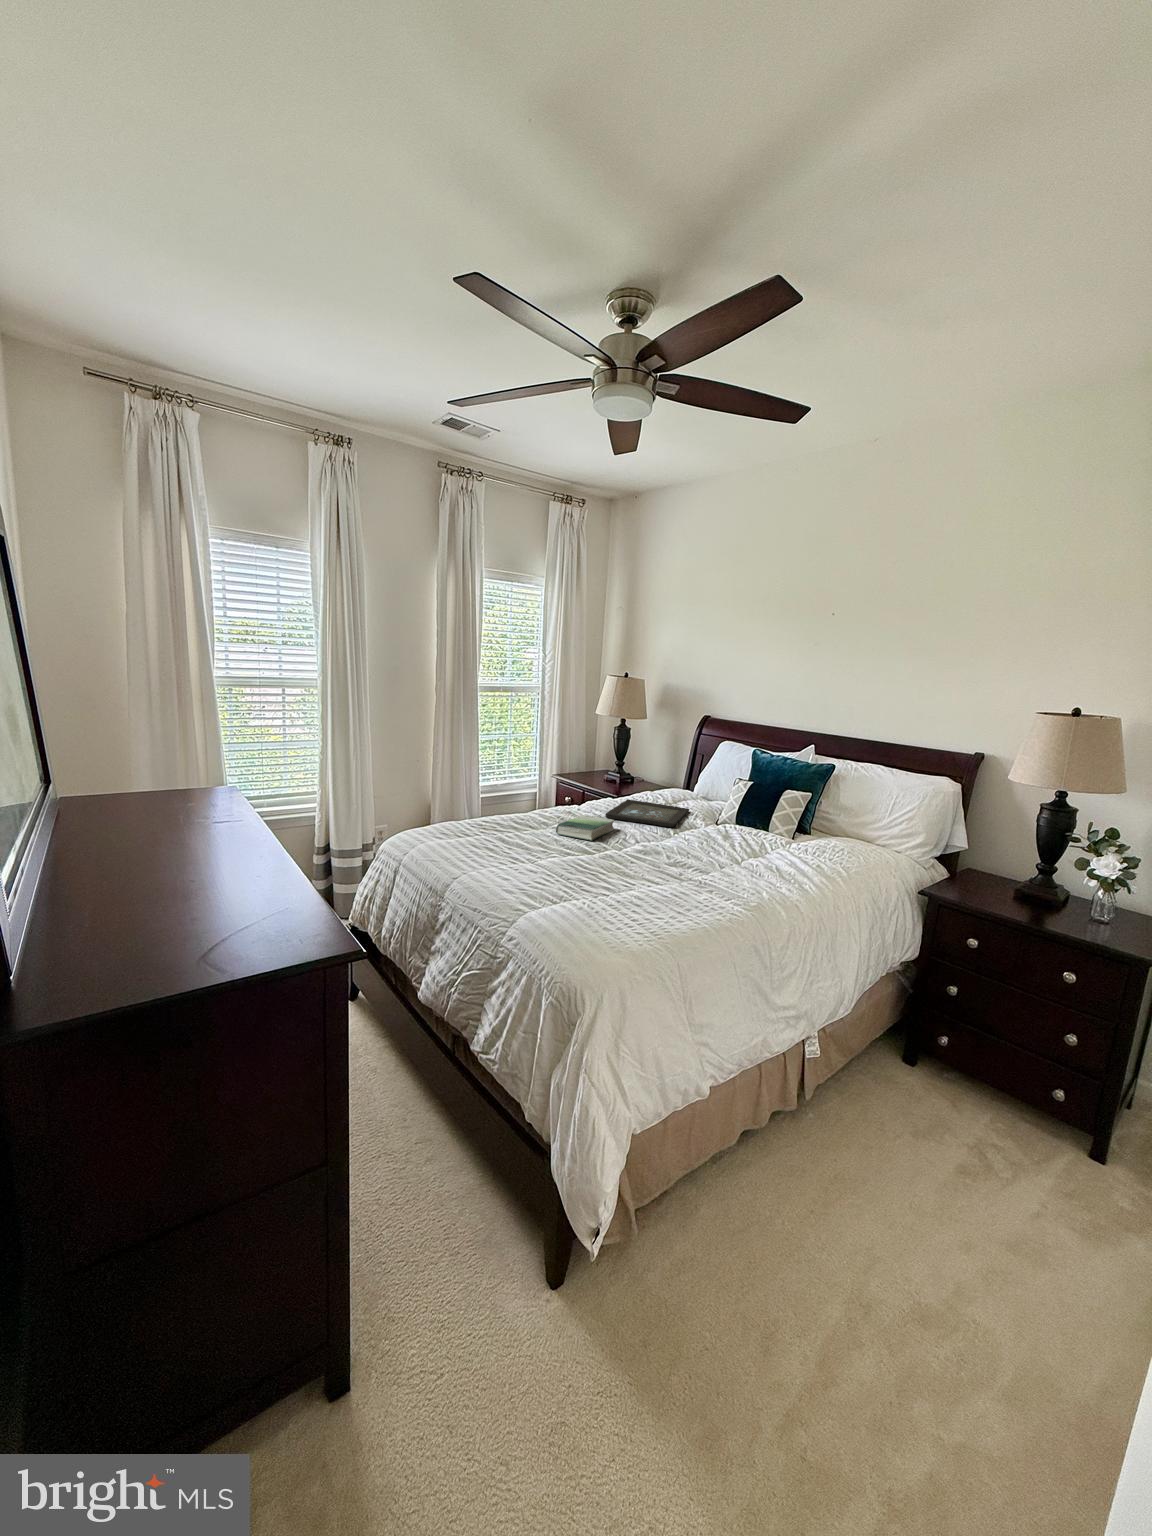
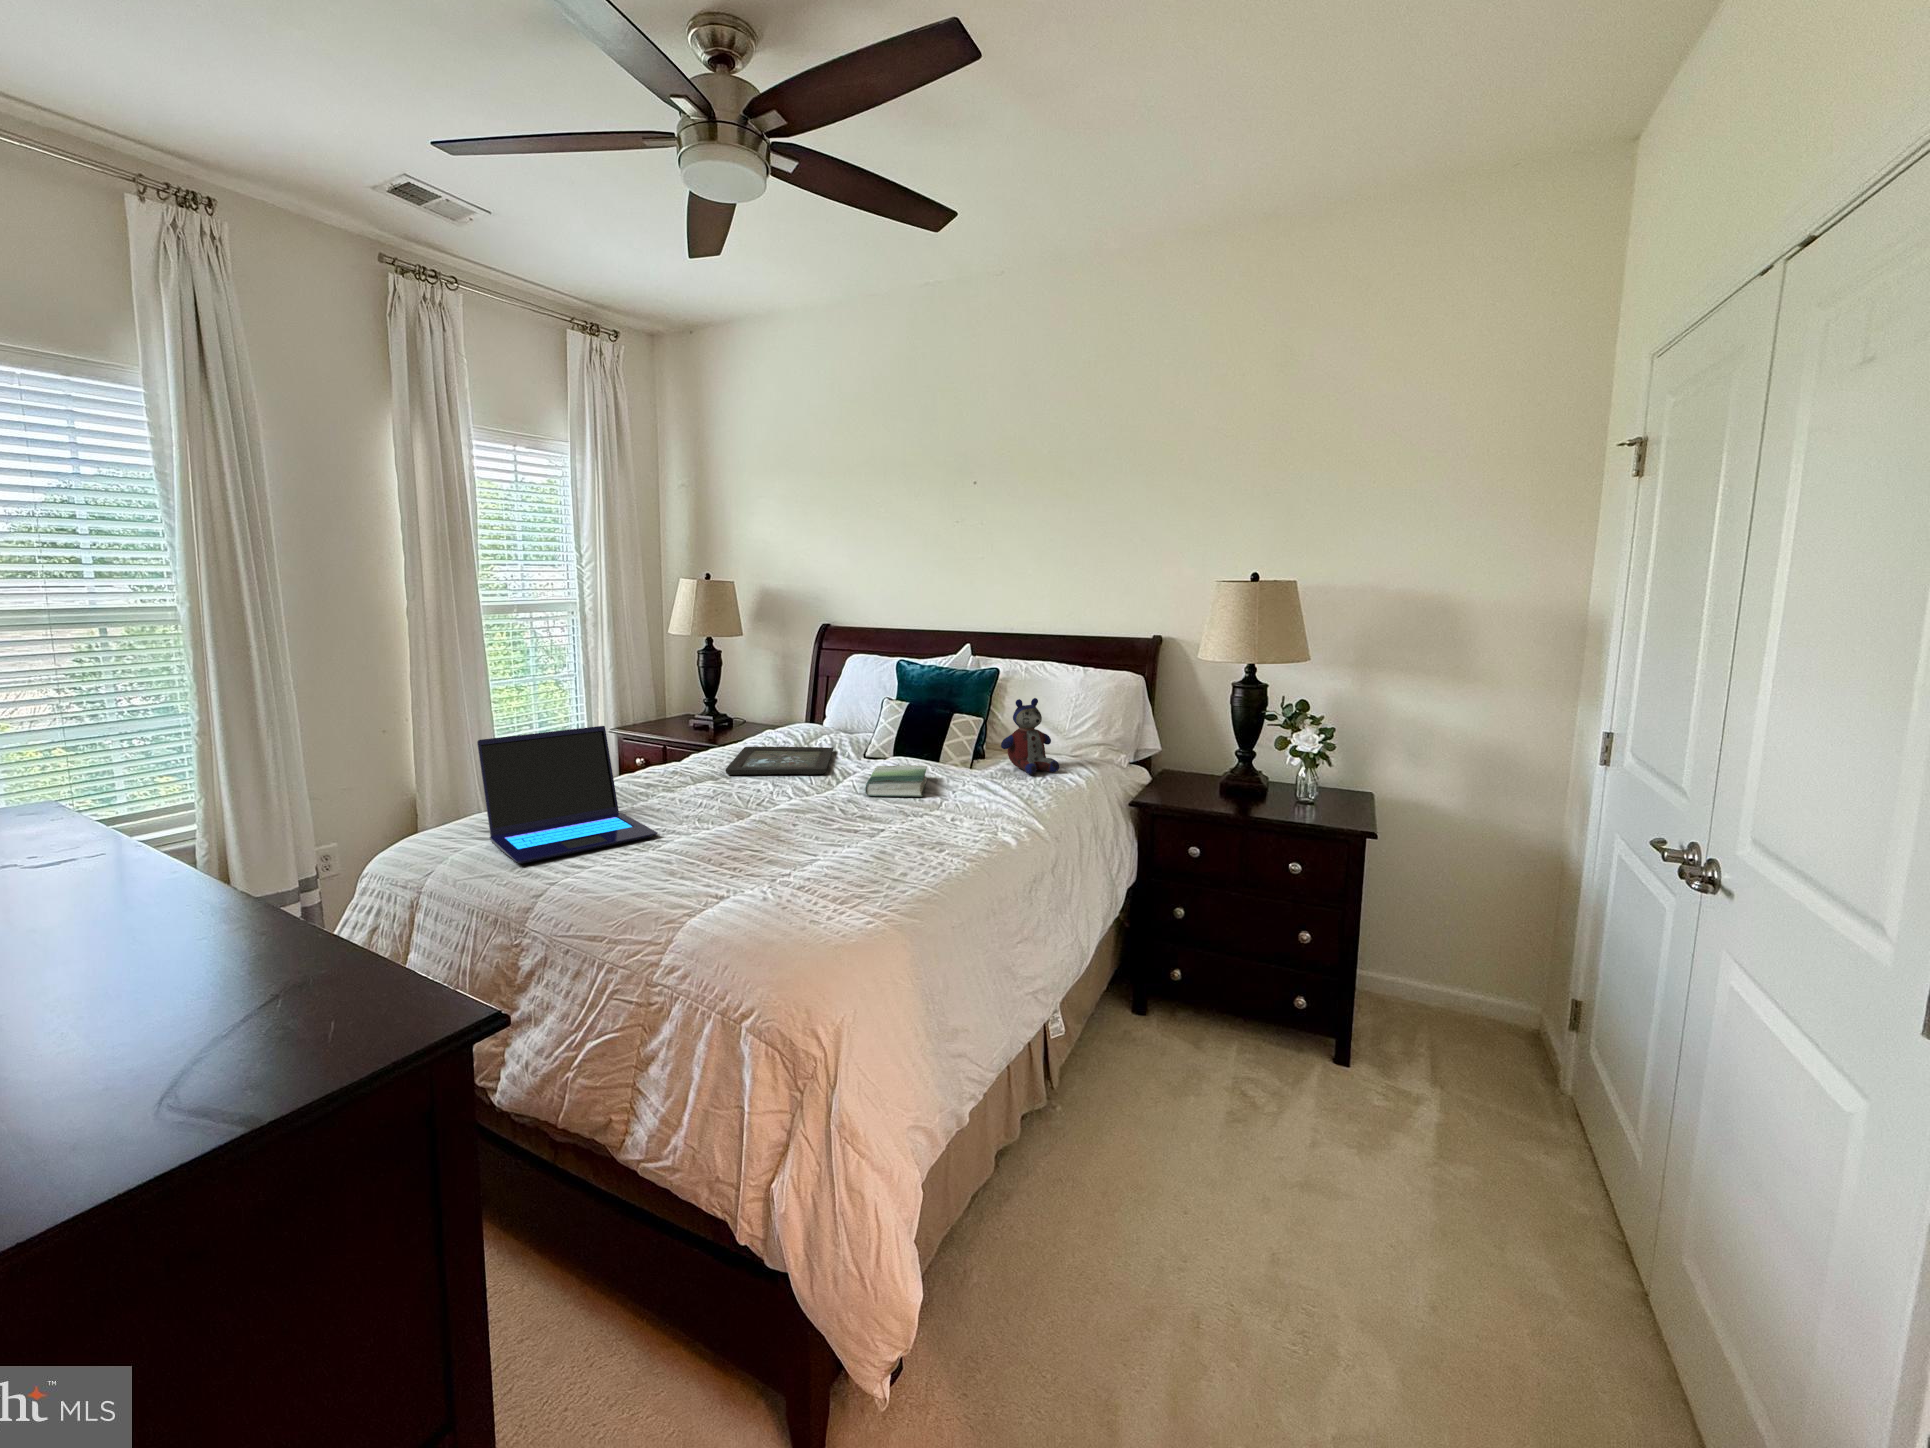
laptop: none [445,775,541,855] -> present [477,726,657,864]
stuffed bear: none [813,792,860,854] -> present [1001,698,1059,775]
book: present [556,815,615,841] -> present [865,765,927,797]

